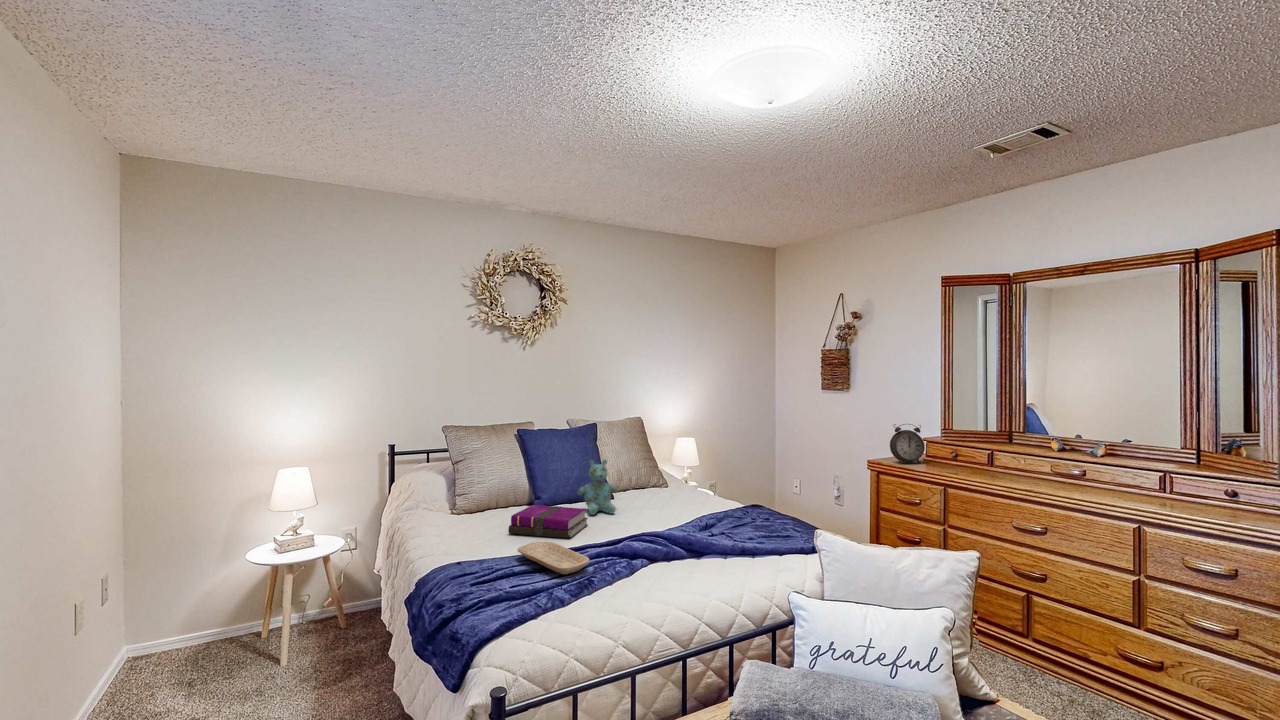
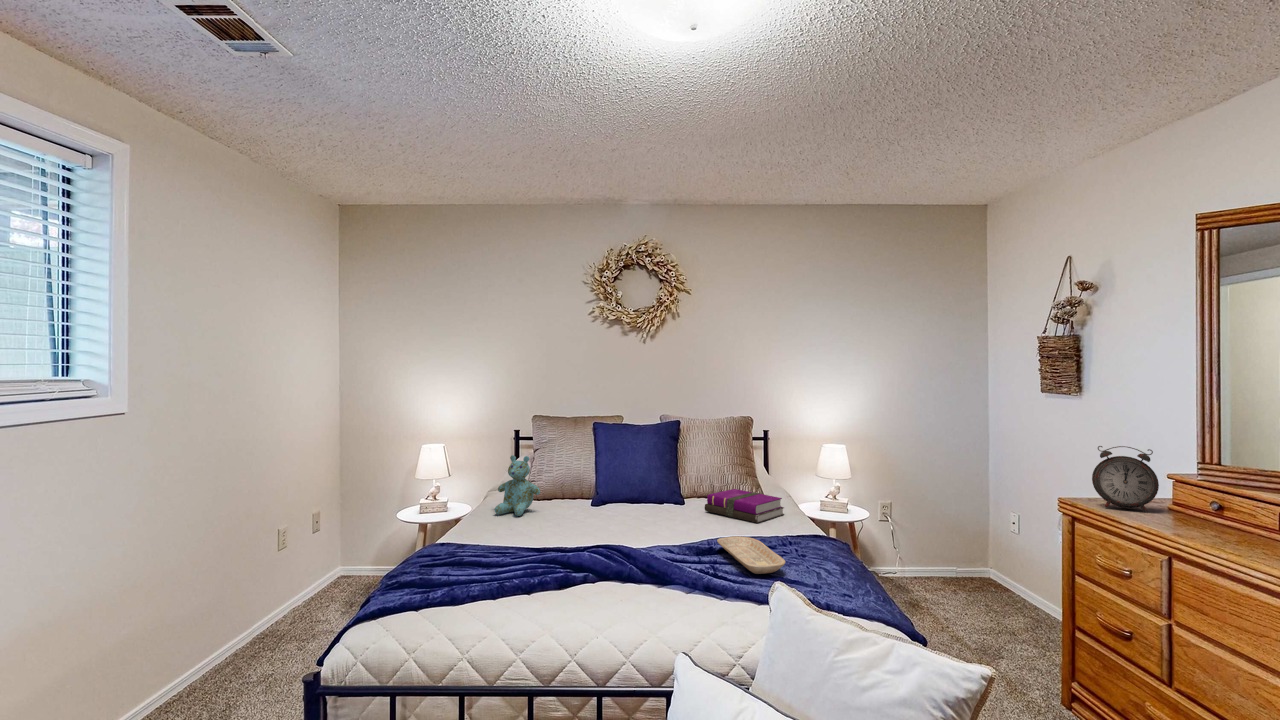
stuffed bear: present [577,459,618,515] -> present [495,455,540,516]
notebook: present [508,505,588,538] -> present [705,489,784,523]
tray: present [517,542,589,575] -> present [717,536,785,574]

